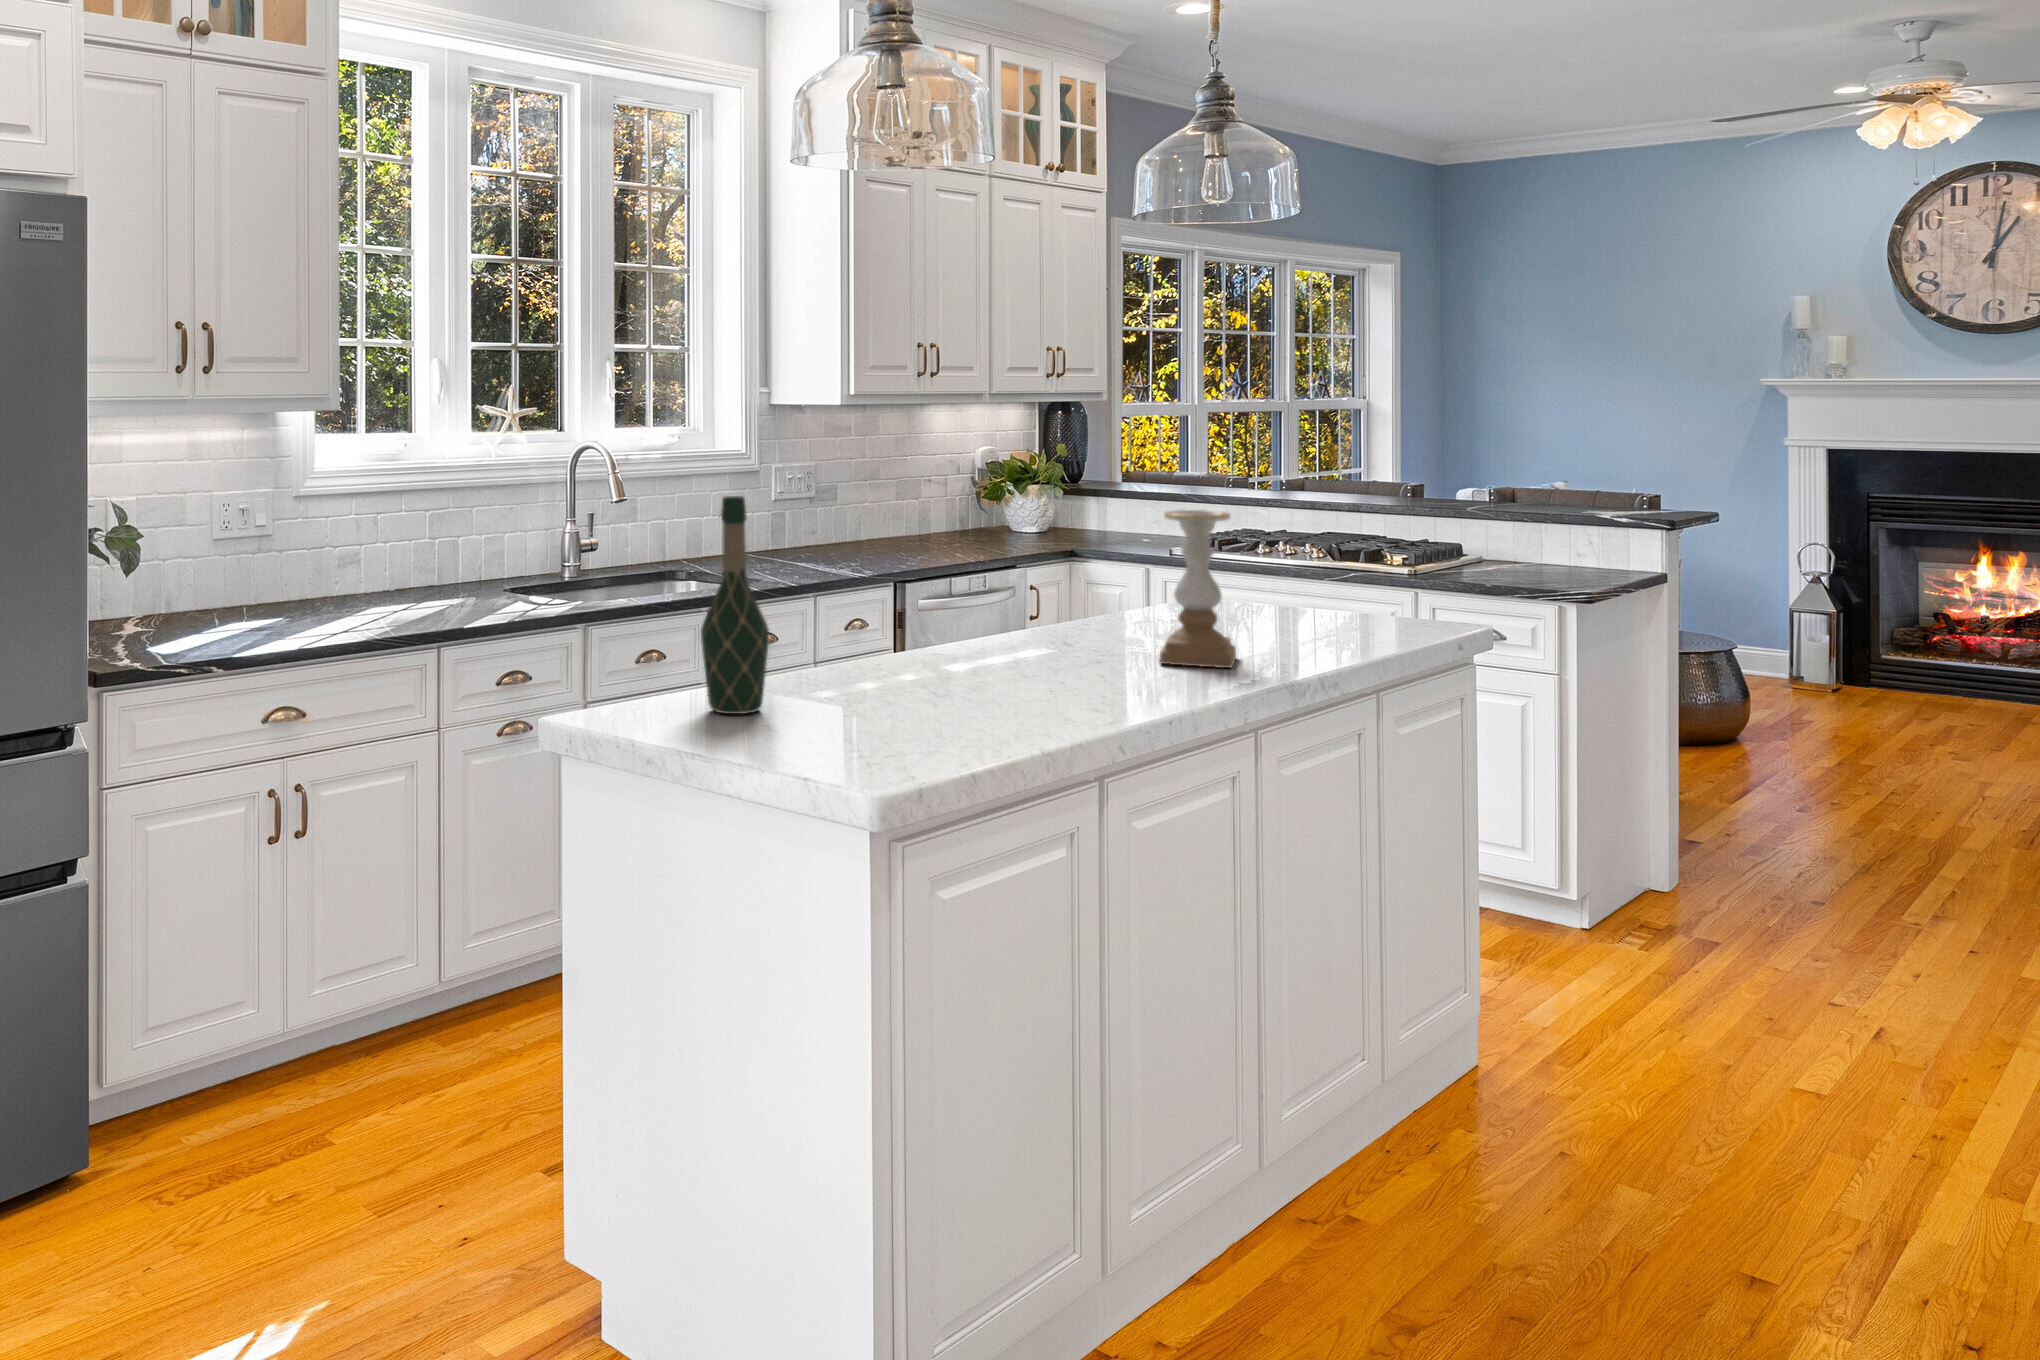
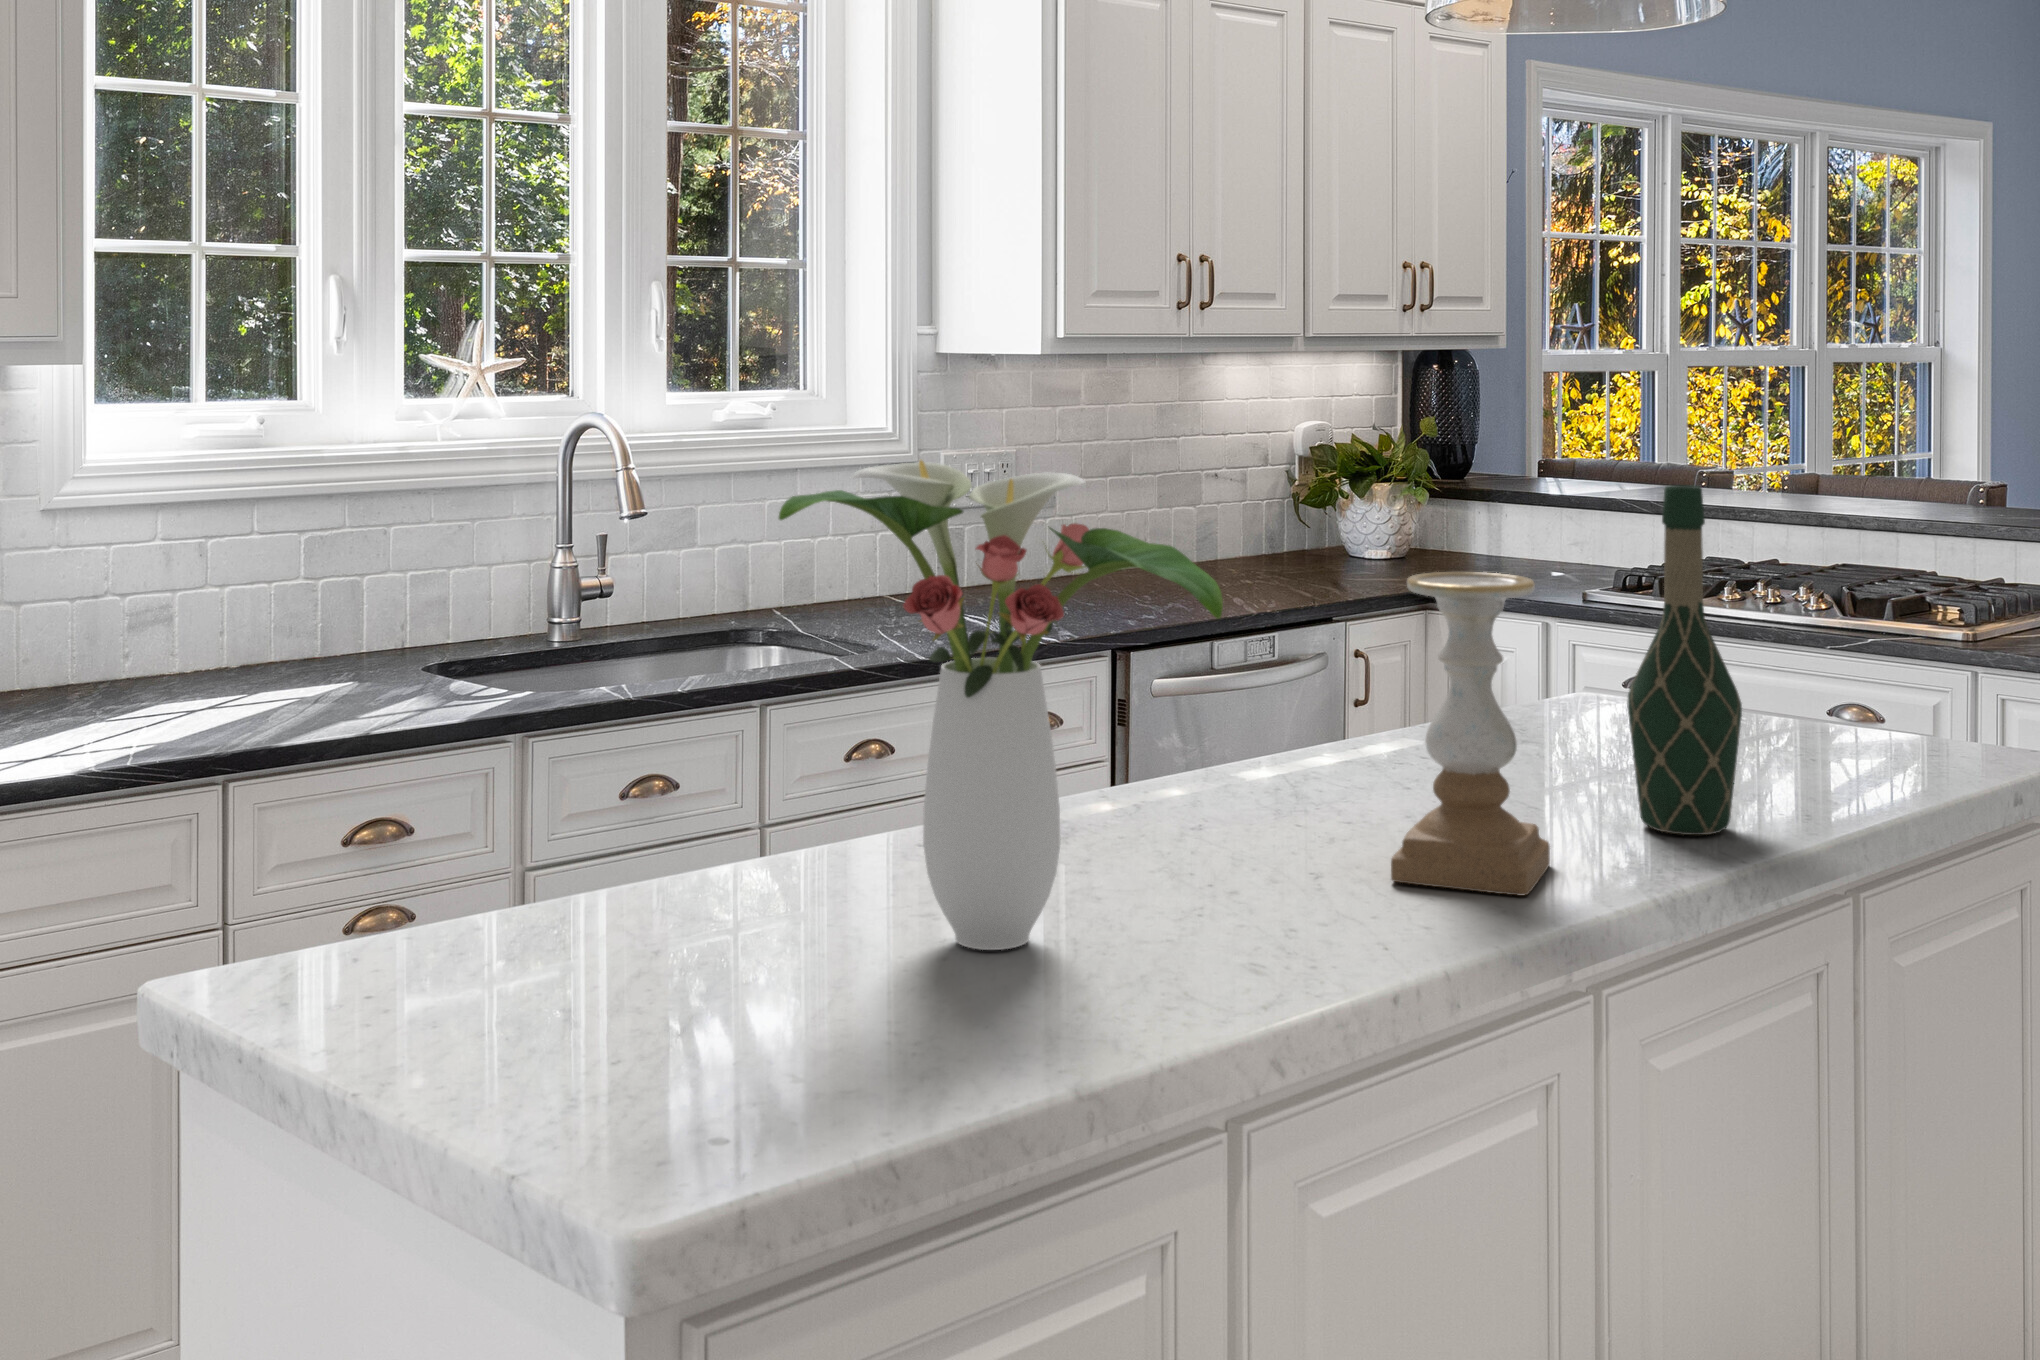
flower arrangement: none [897,452,1109,688] -> present [779,459,1223,950]
wine bottle: present [701,496,769,714] -> present [1628,485,1742,835]

